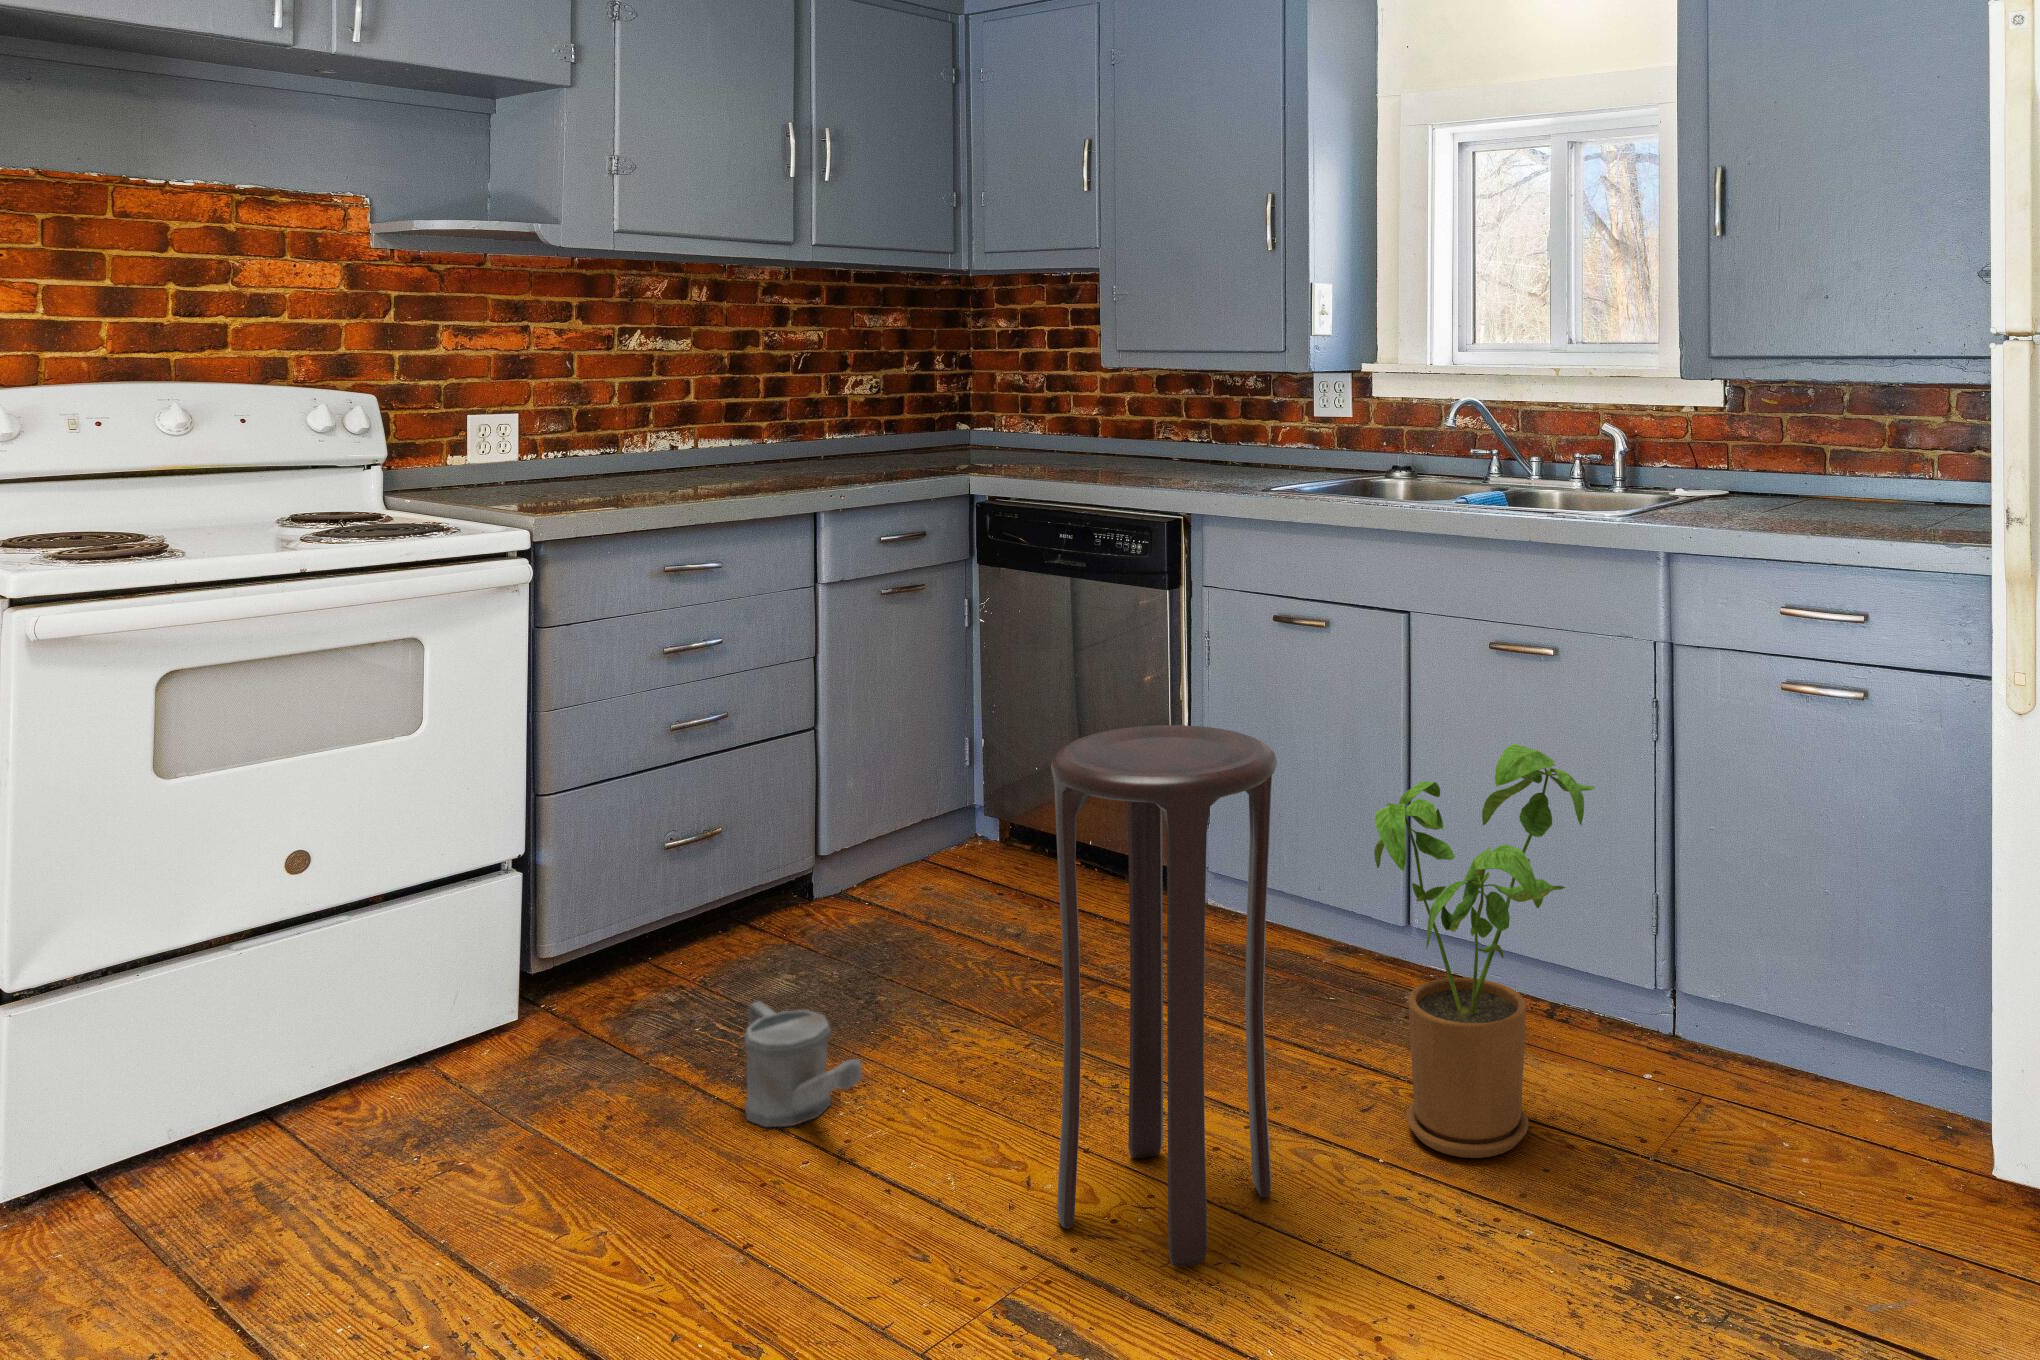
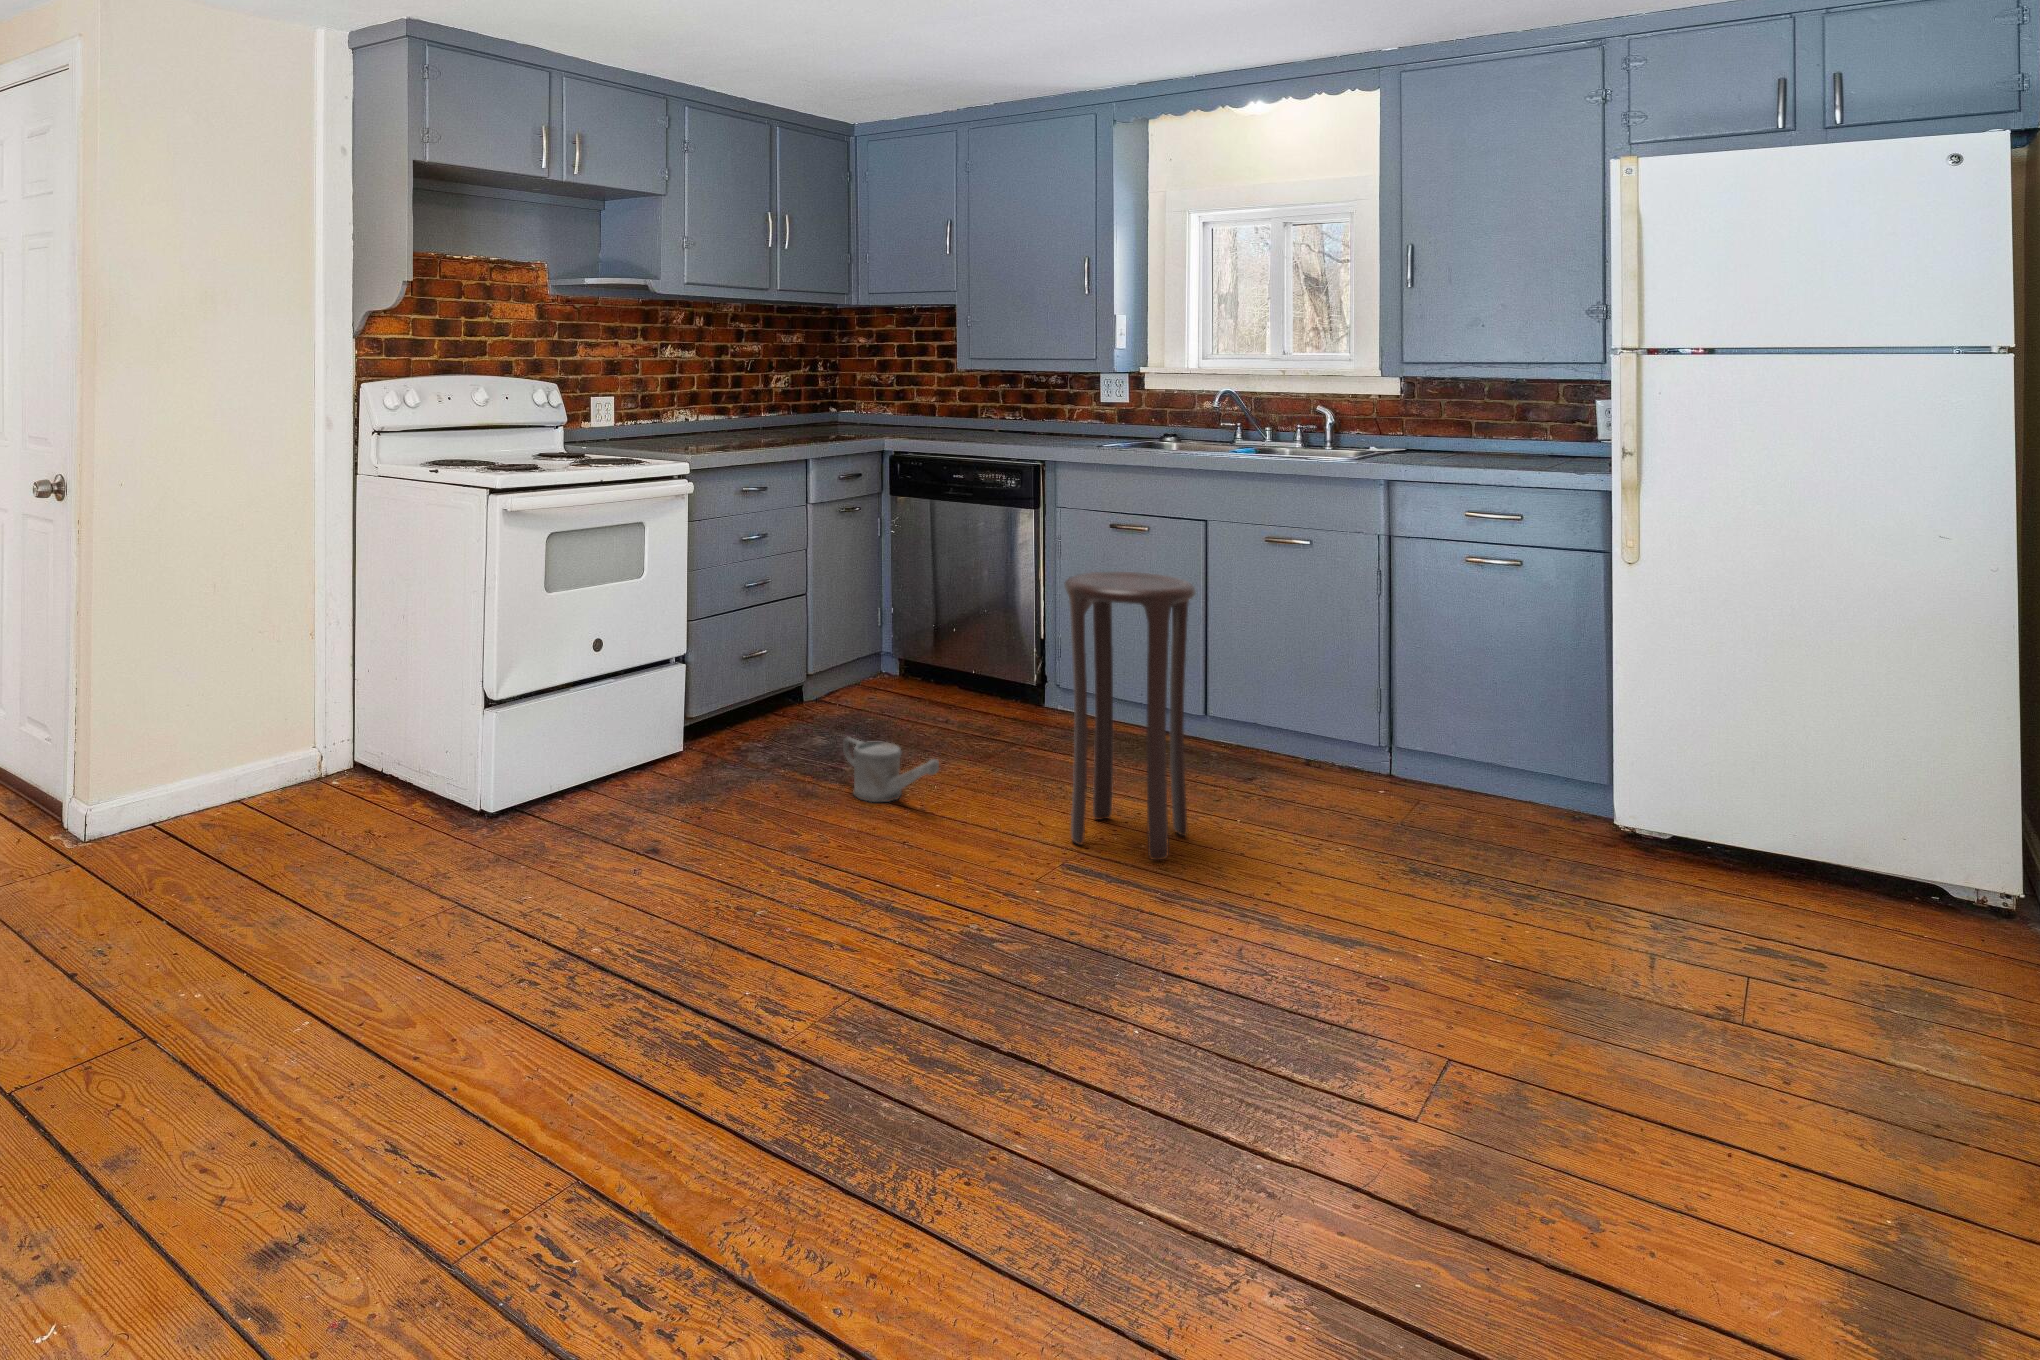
house plant: present [1374,744,1594,1158] -> none [1222,587,1358,824]

